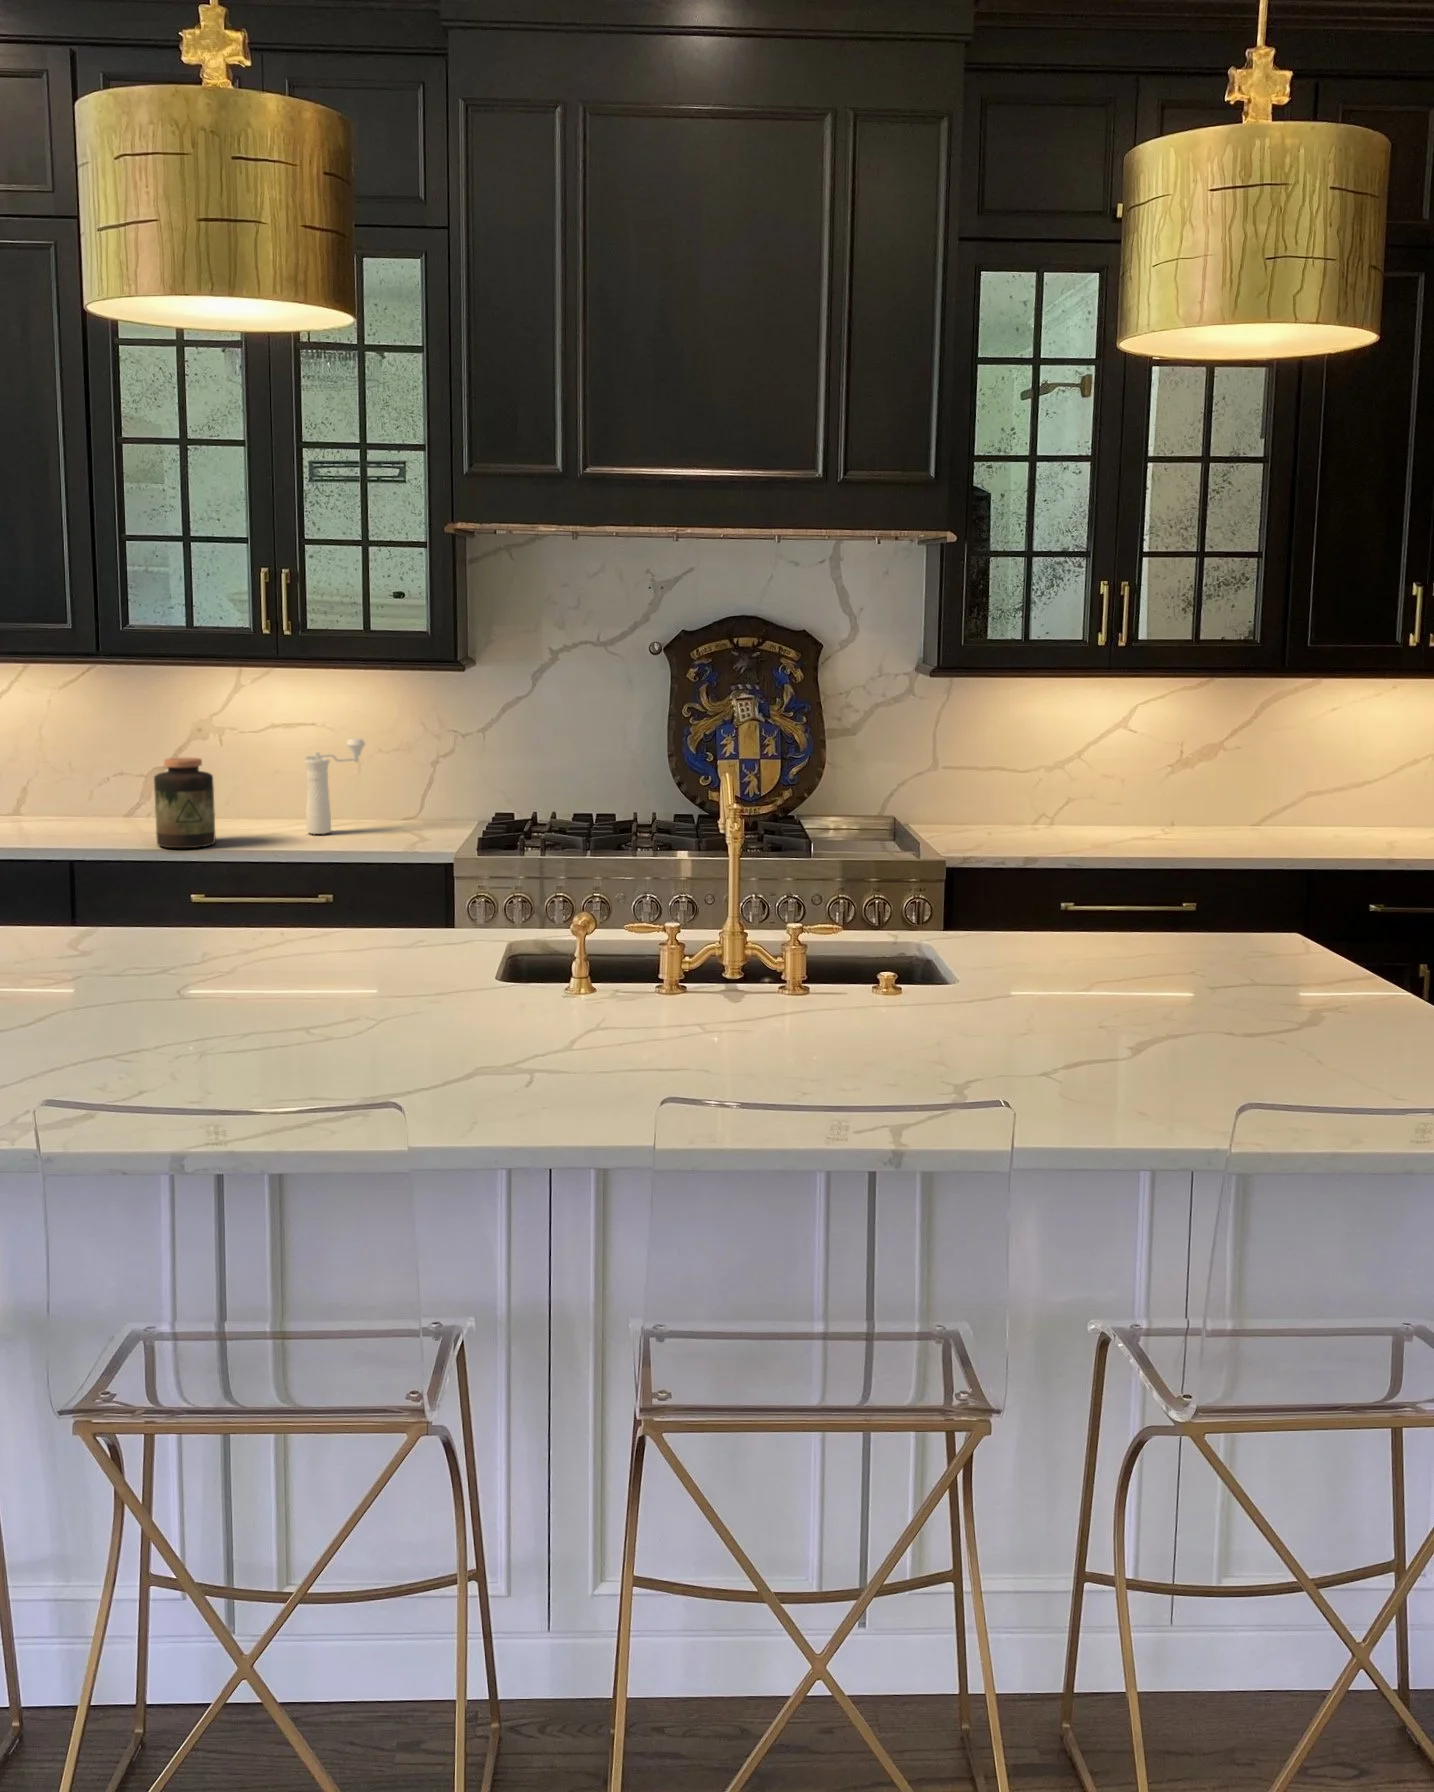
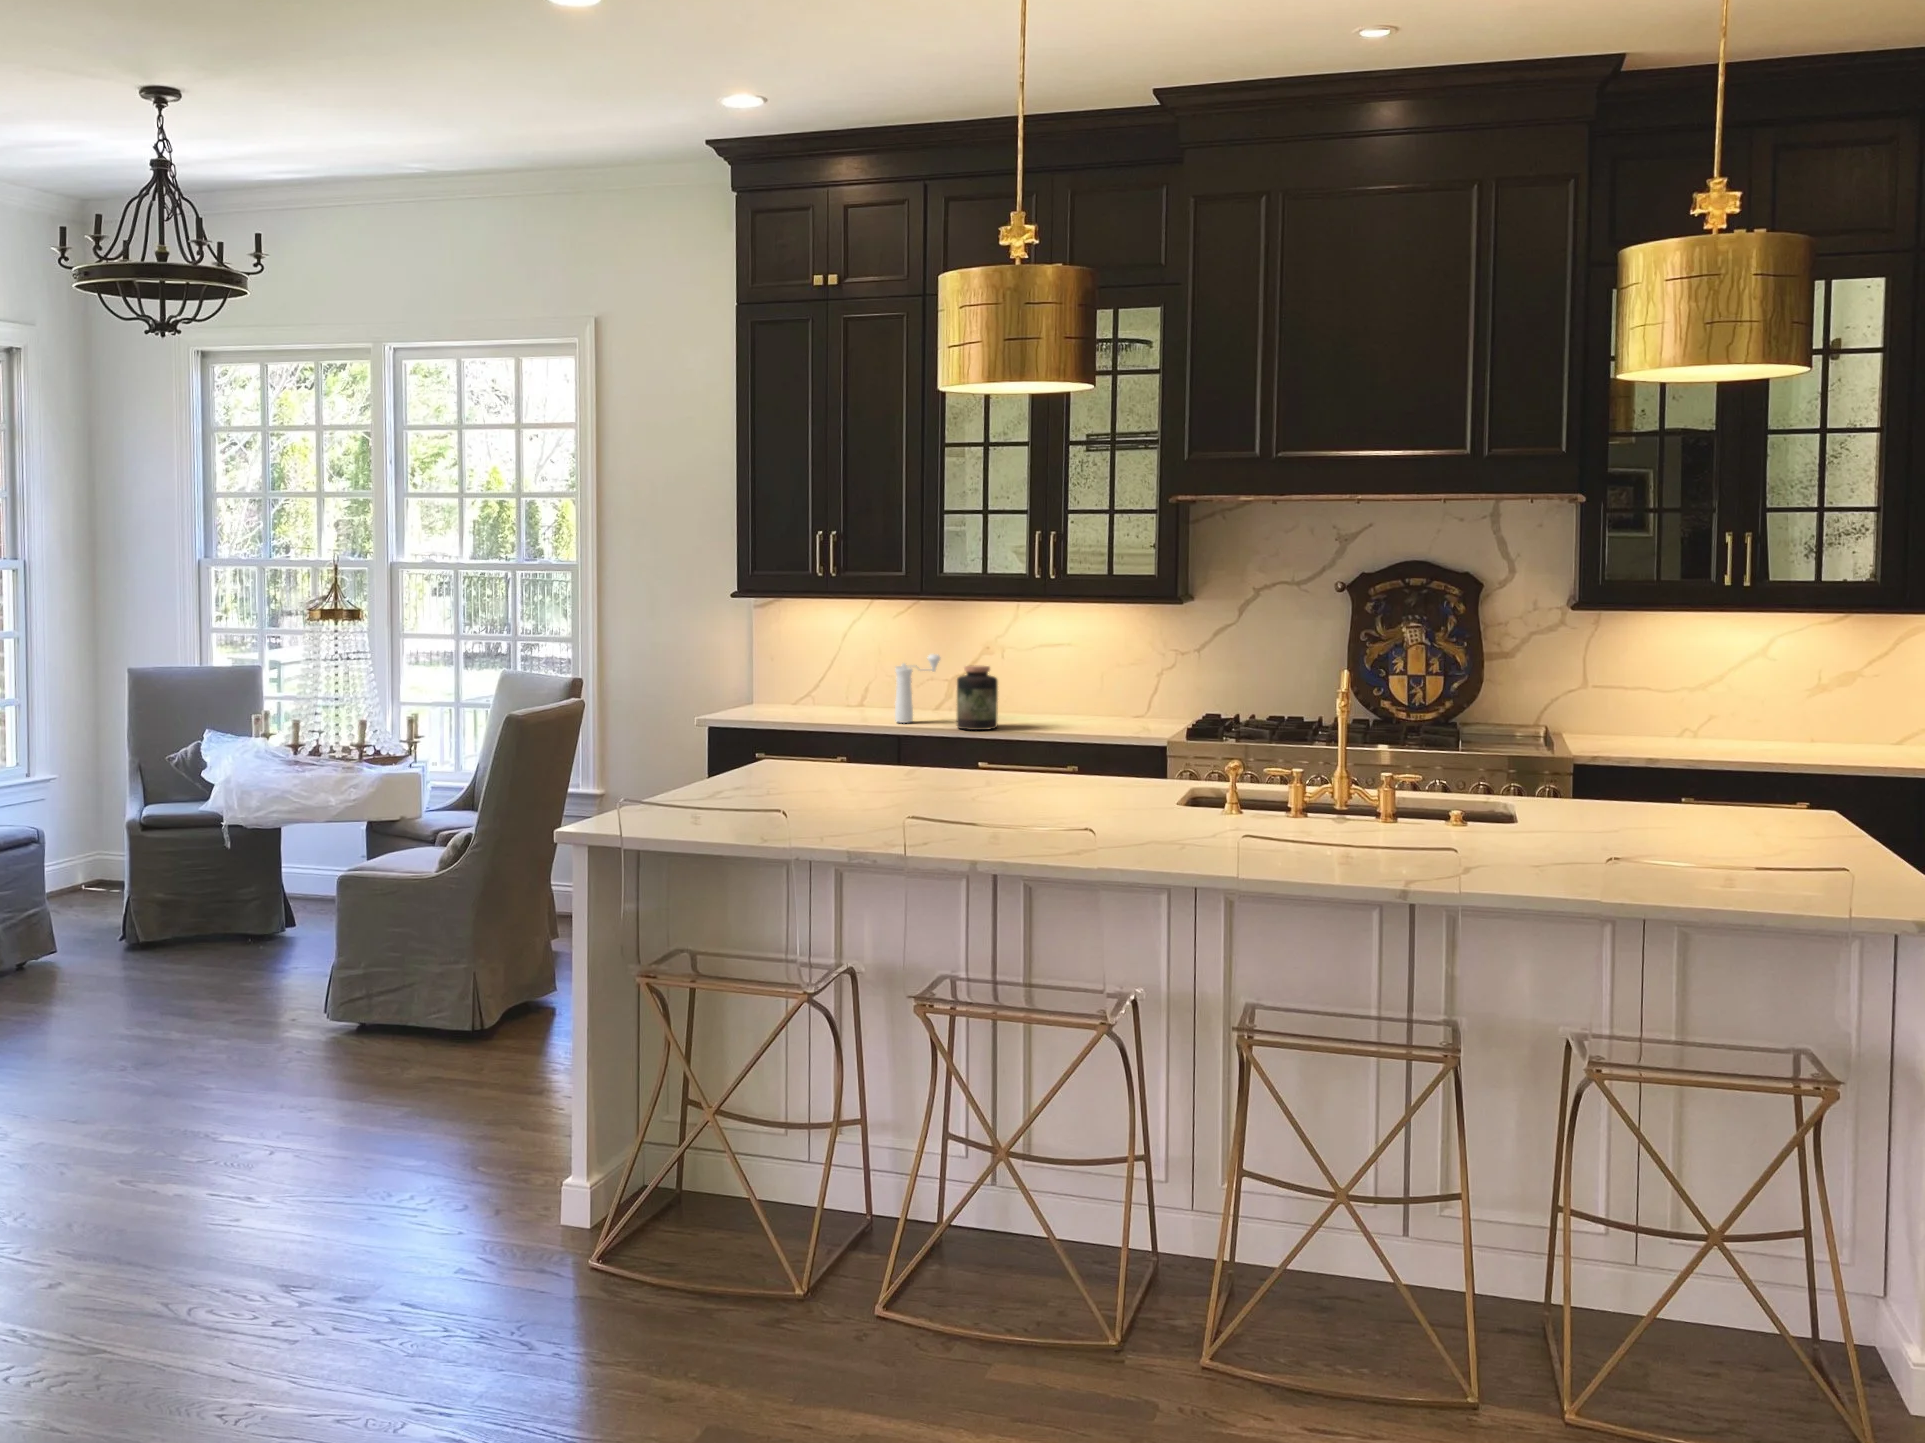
pepper mill: present [305,738,365,834] -> present [895,654,940,723]

